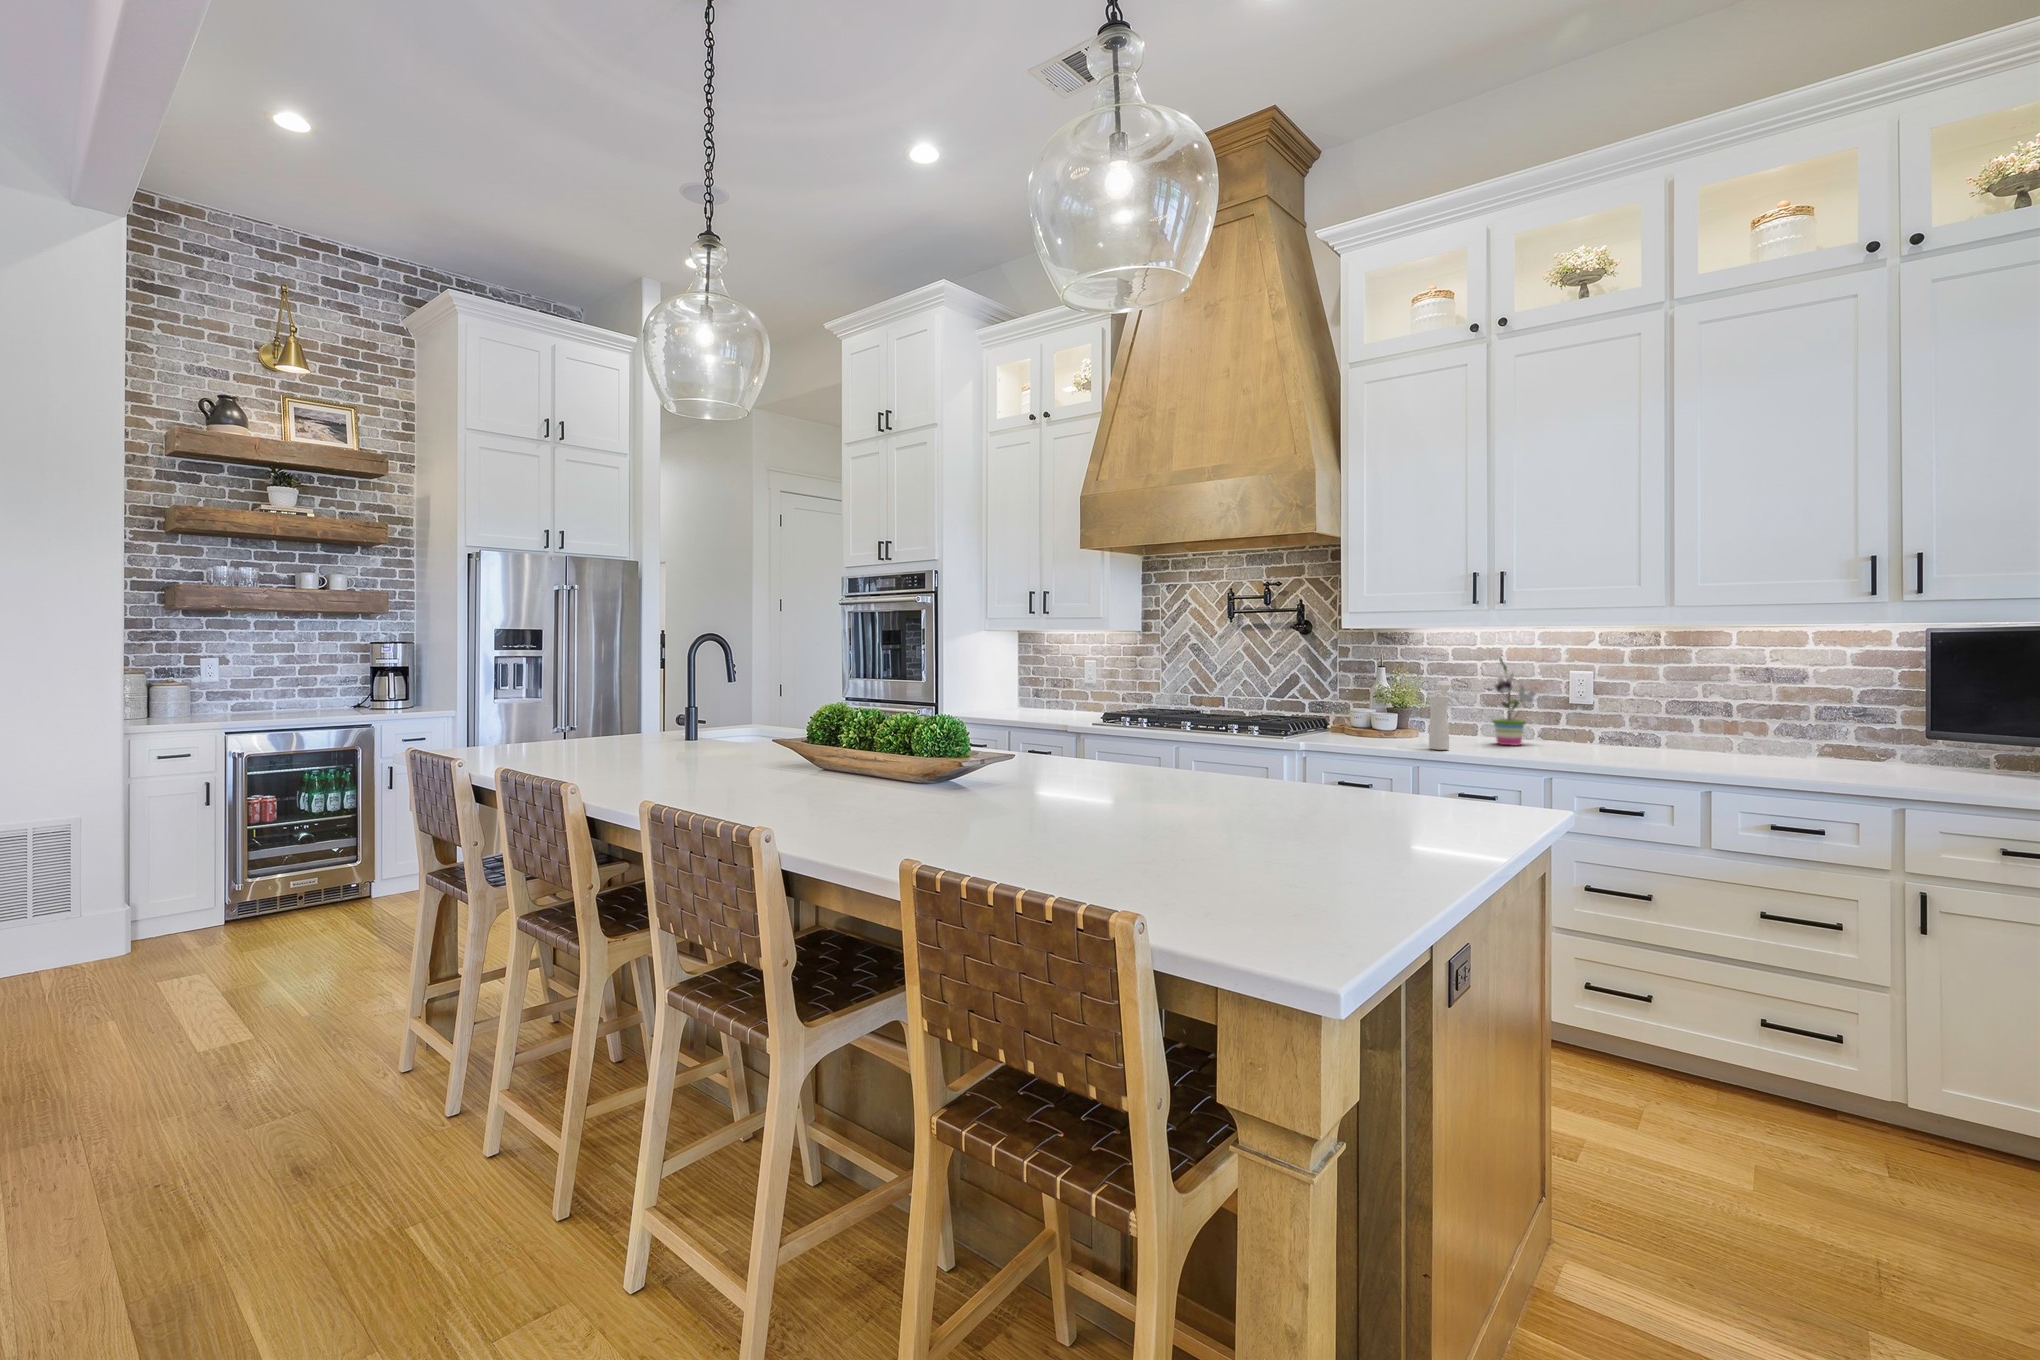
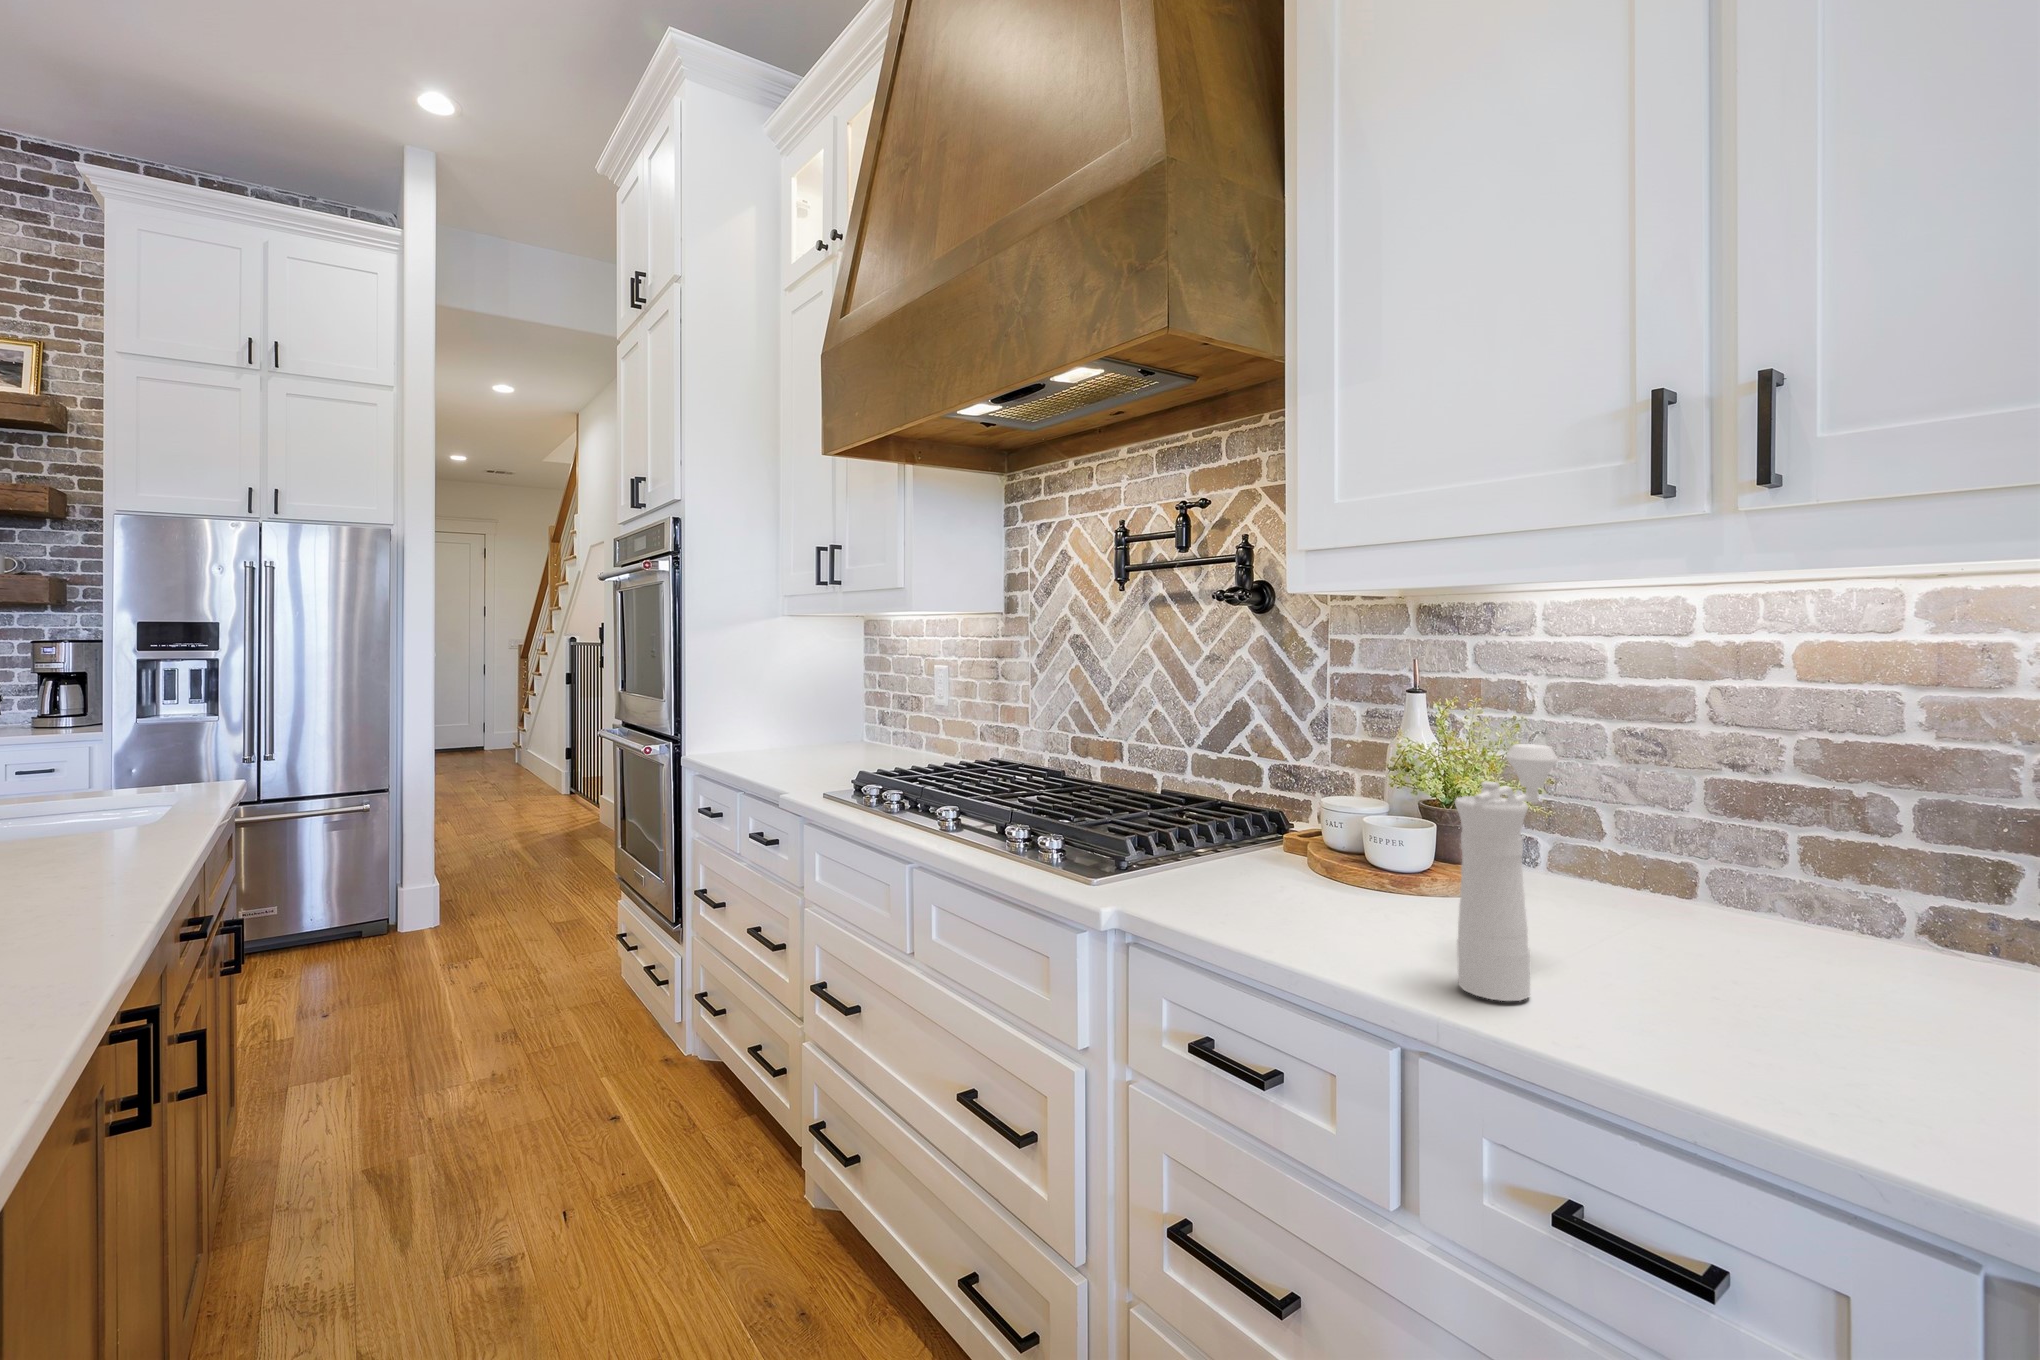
potted plant: present [1490,657,1536,745] -> none [1701,661,1942,993]

